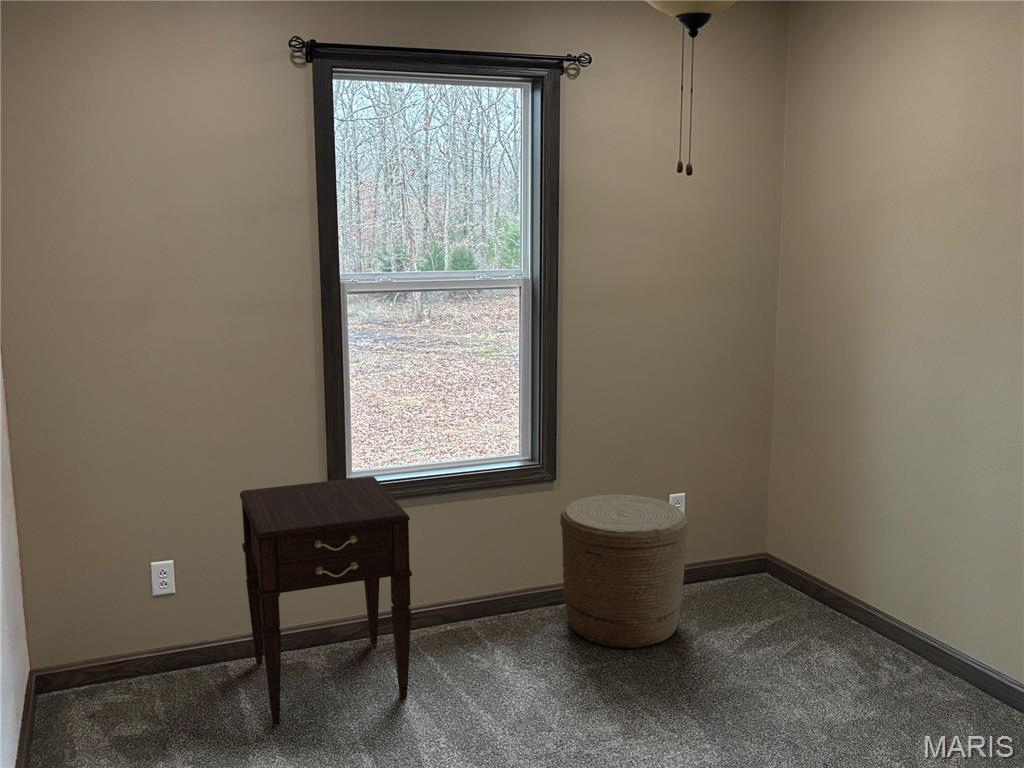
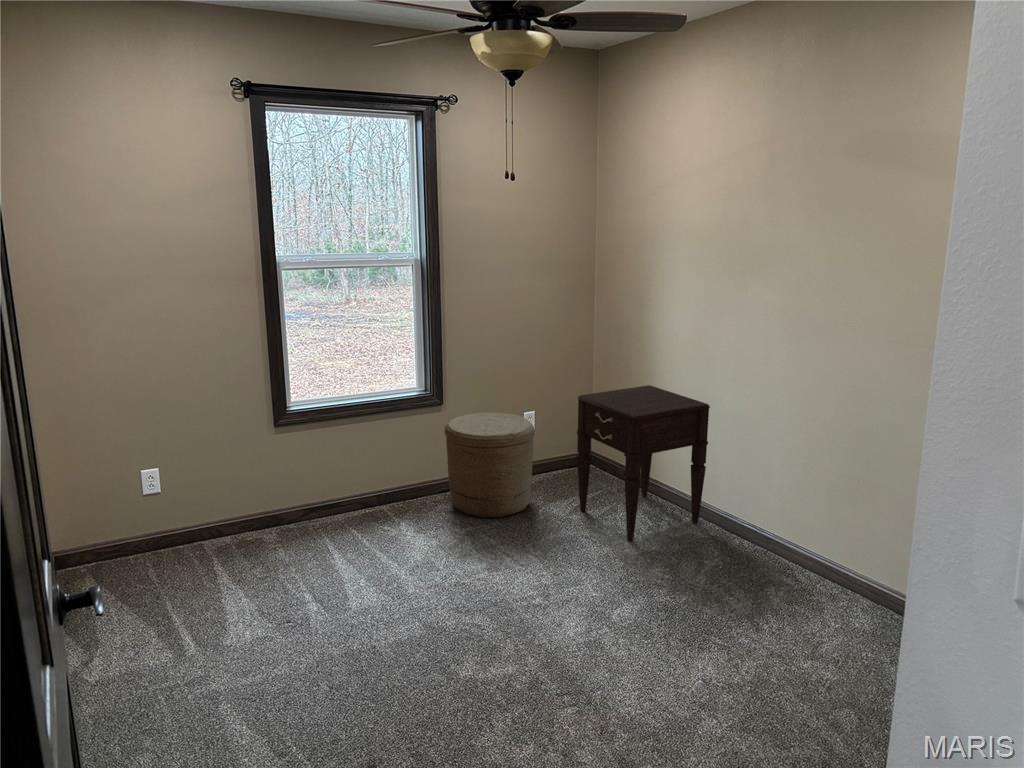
nightstand: present [240,476,412,724] -> present [577,385,710,541]

